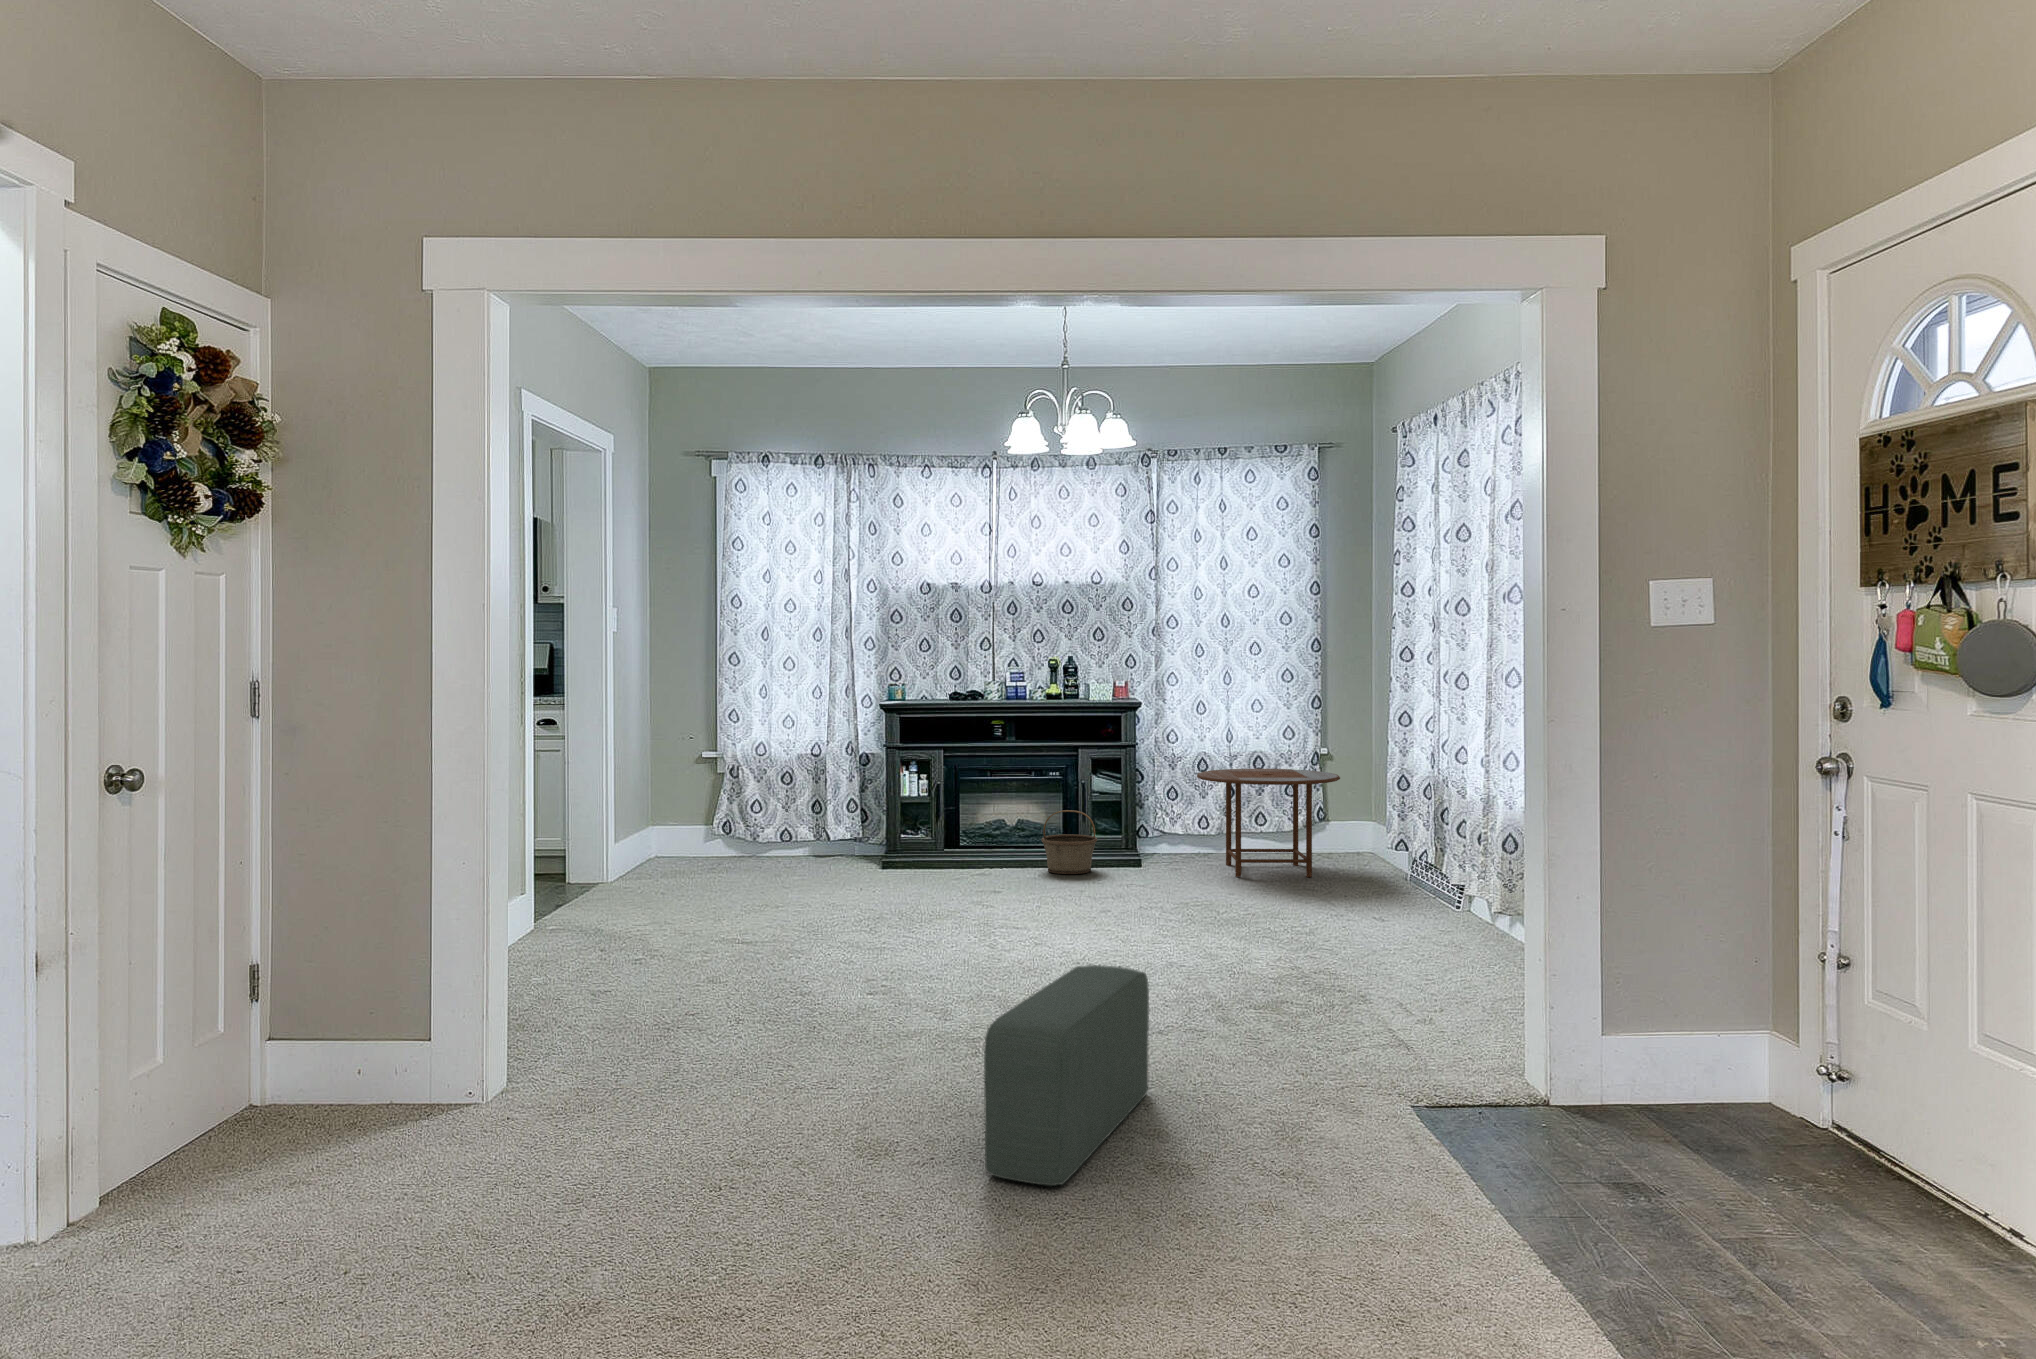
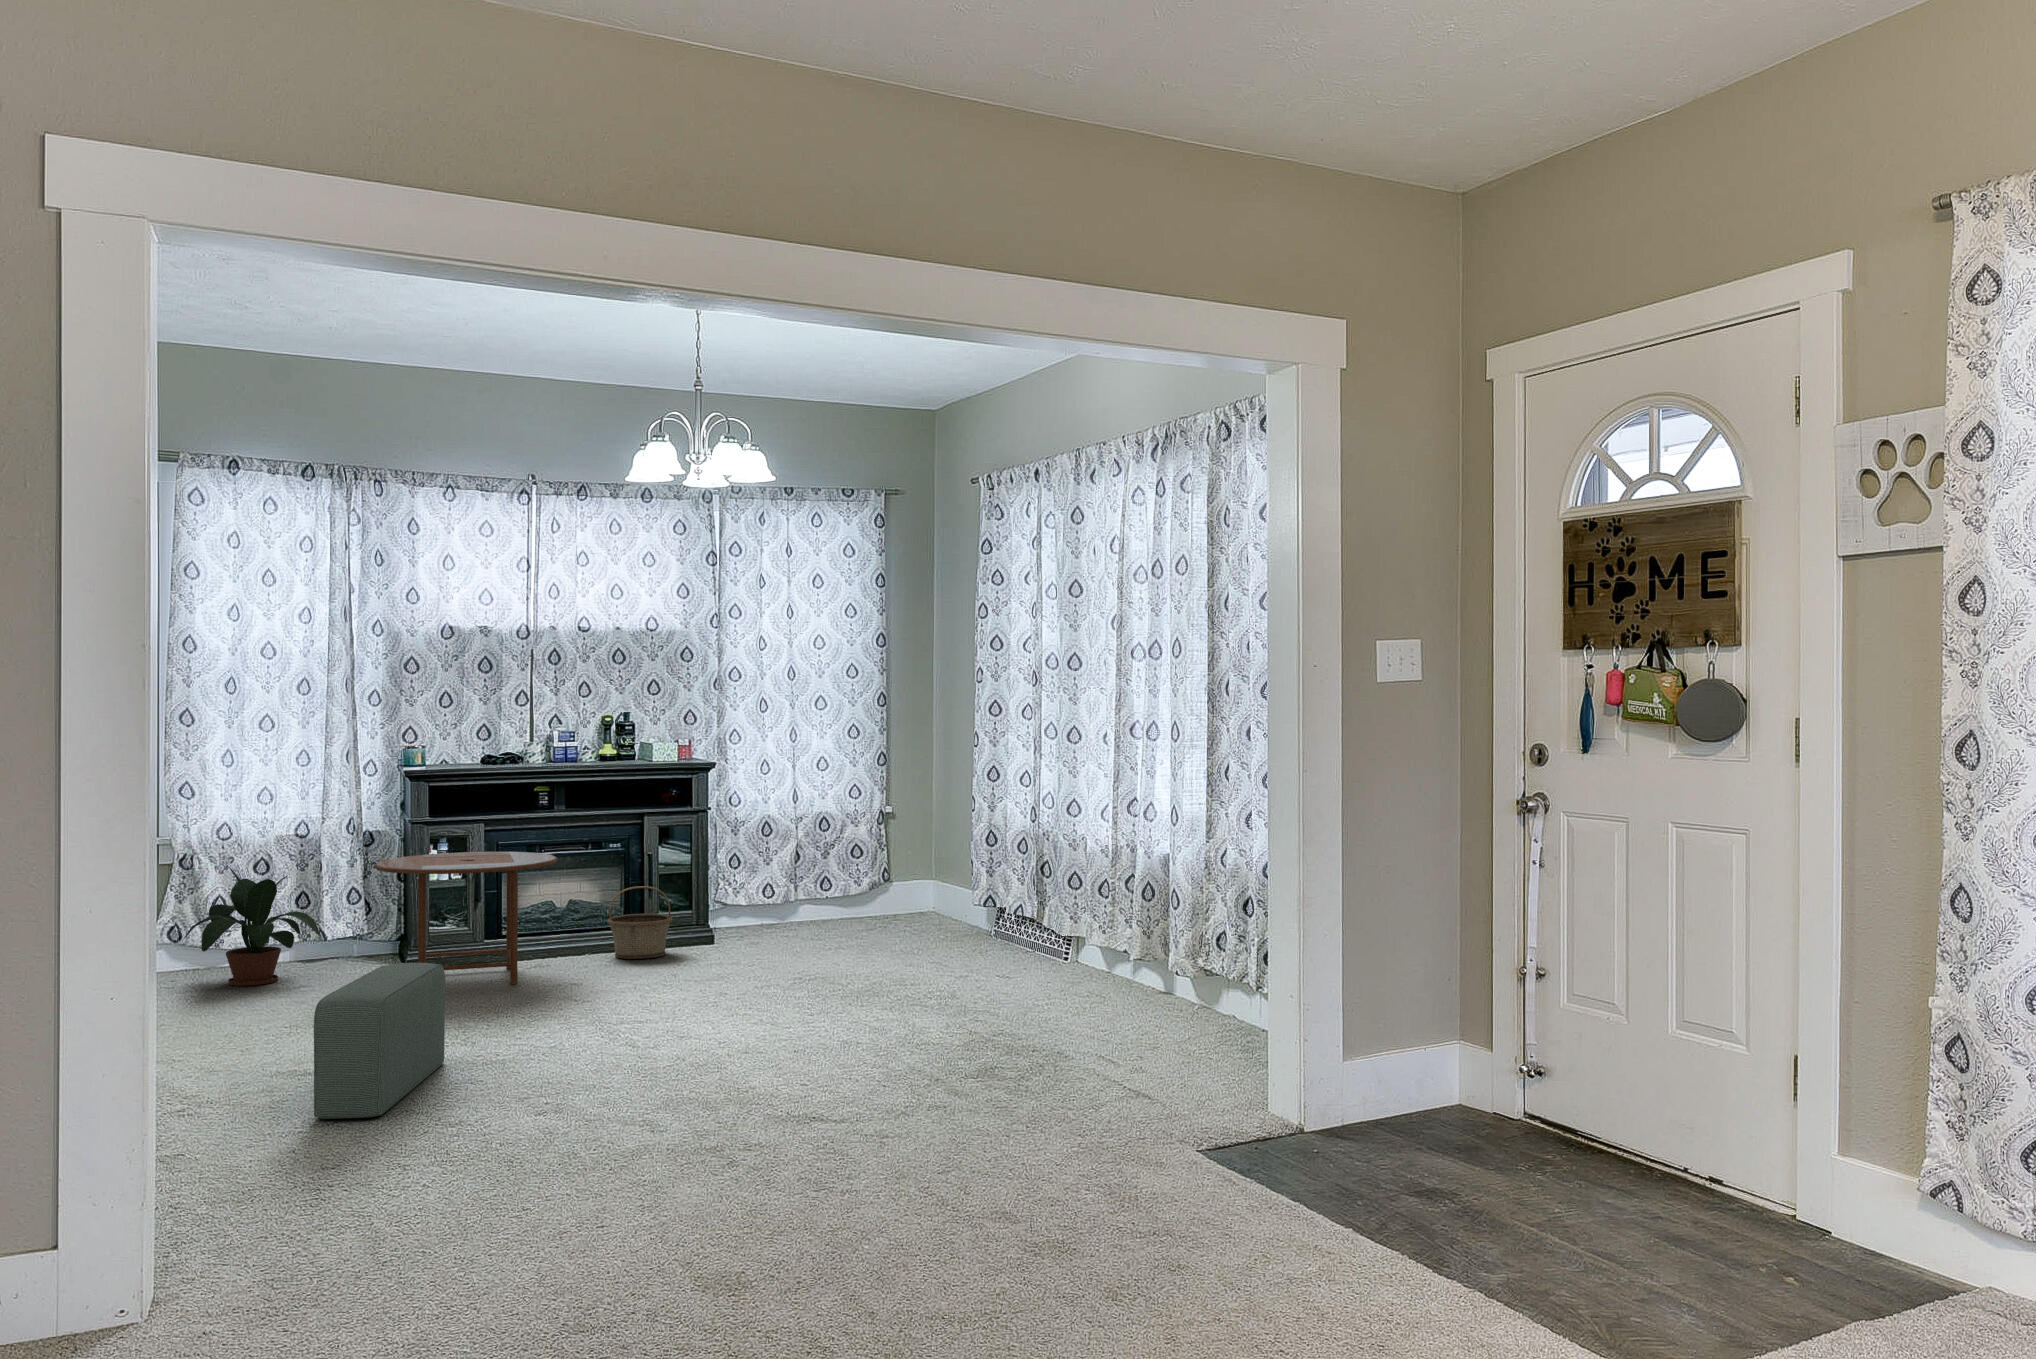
potted plant: none [723,769,815,870] -> present [184,865,320,986]
side table: present [1197,769,1340,877] -> present [374,852,558,983]
pouf: present [984,965,1149,1186] -> present [314,963,445,1119]

